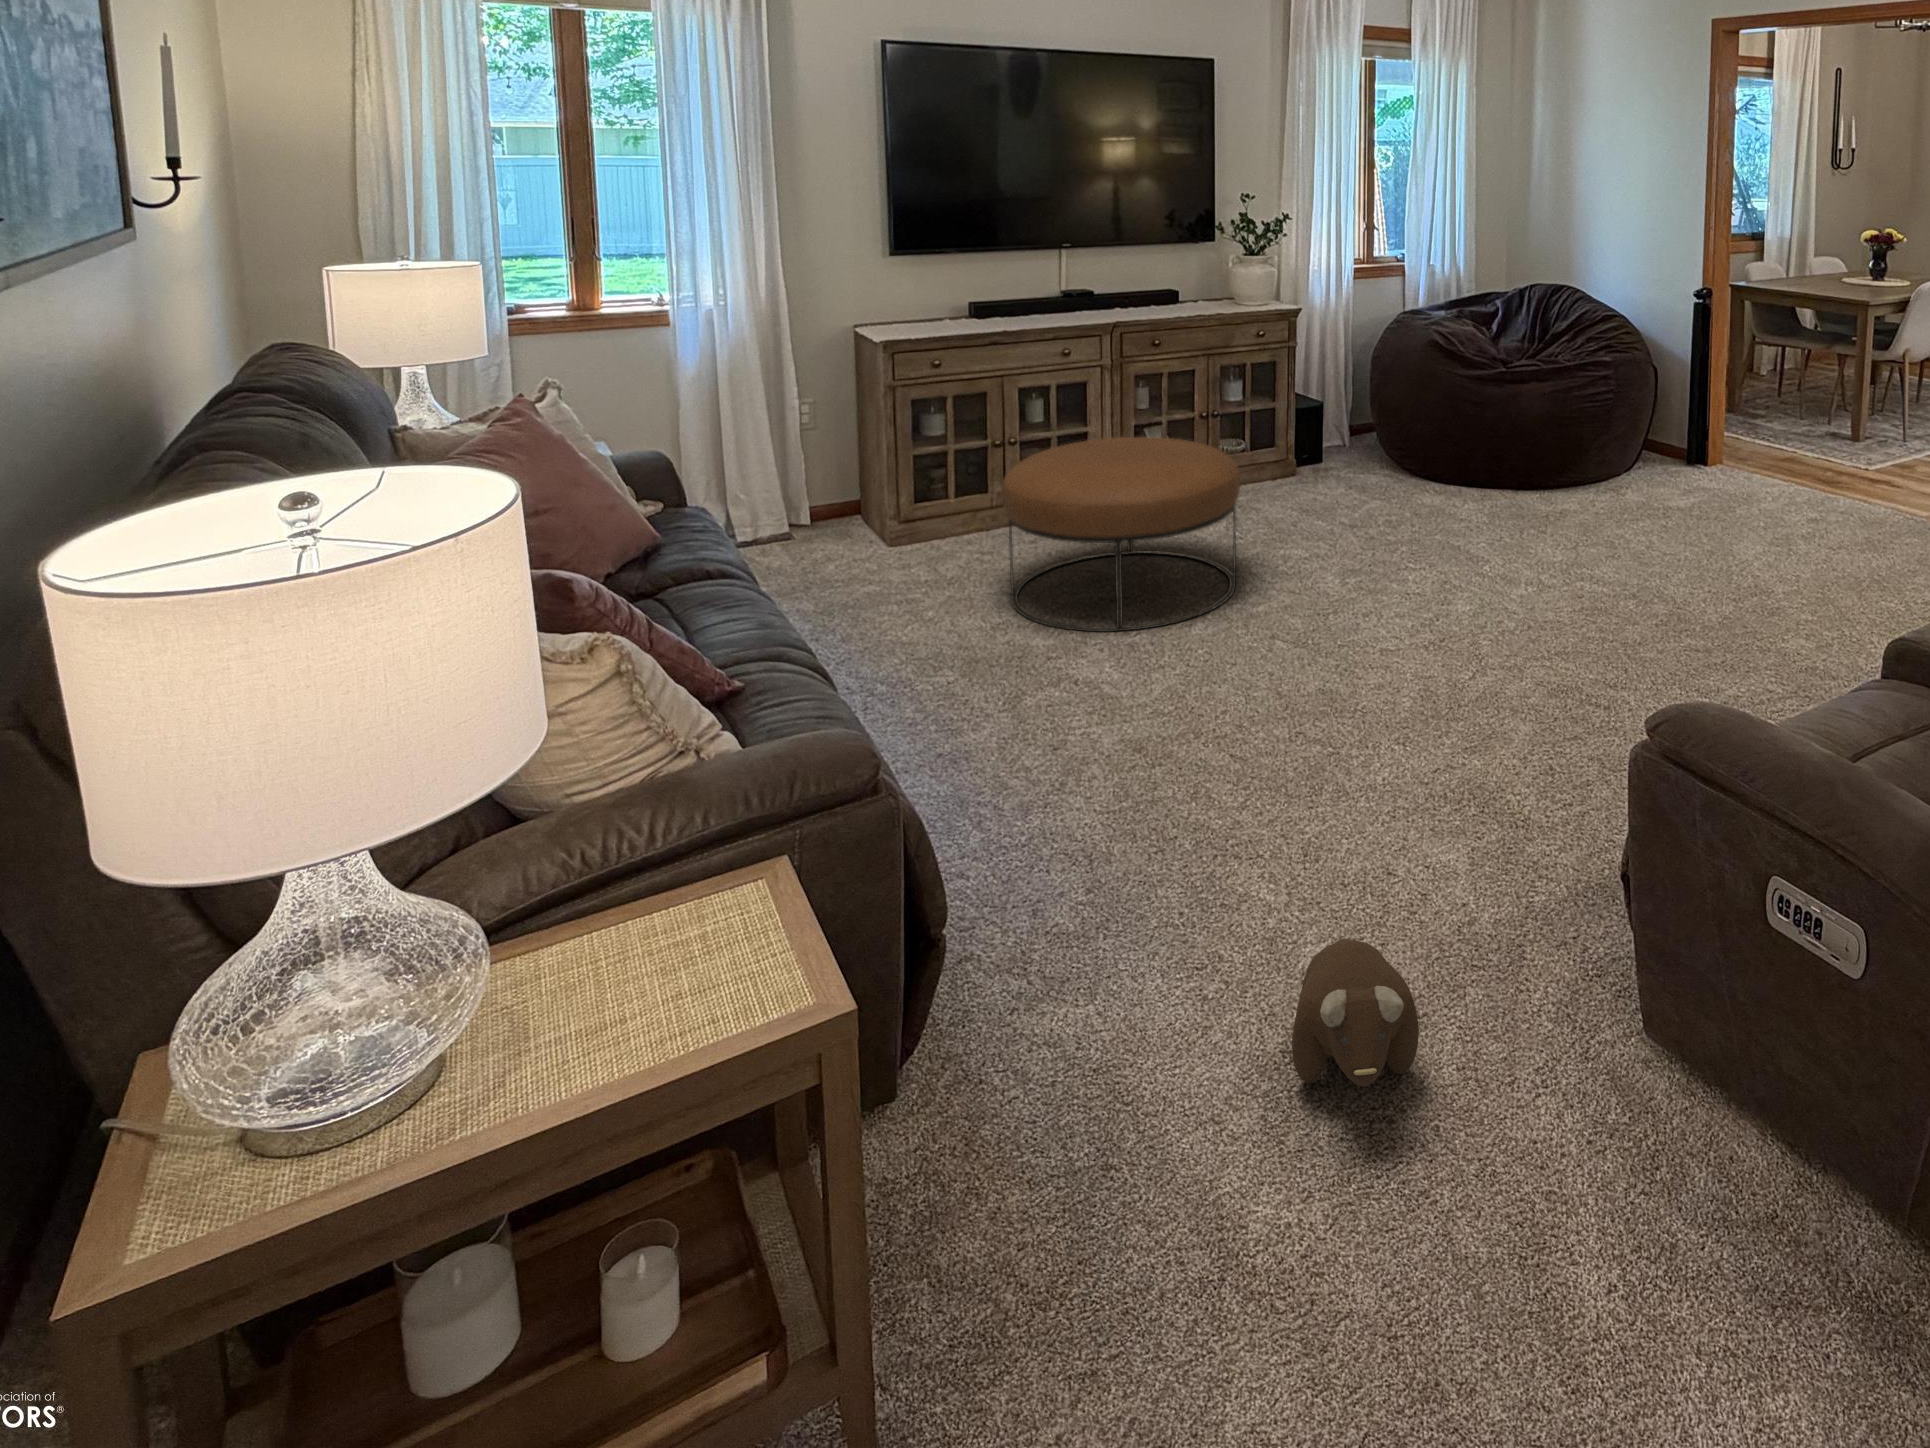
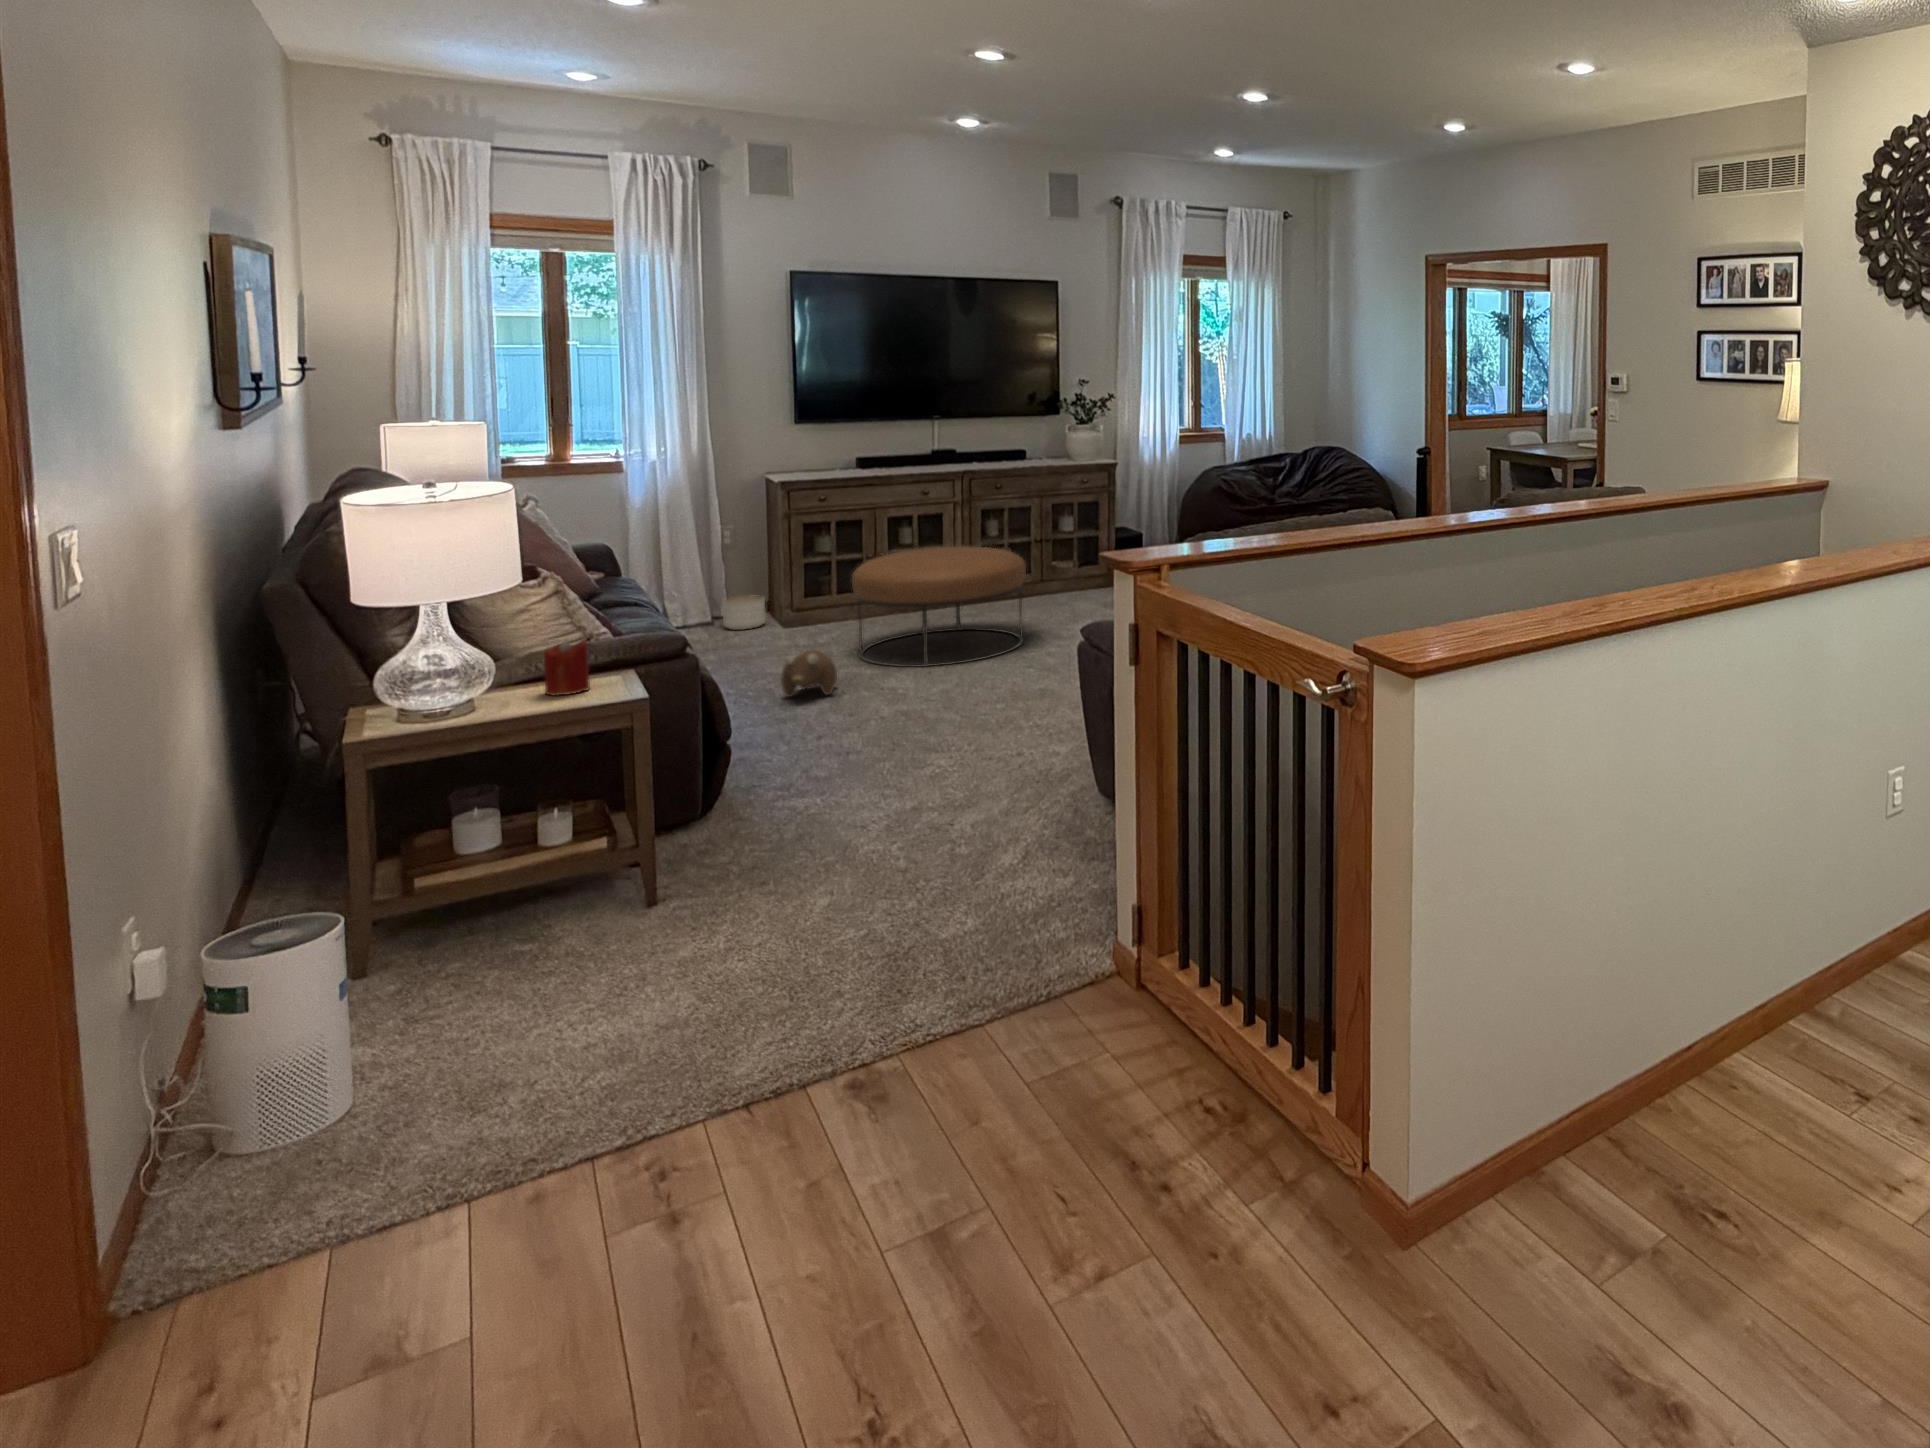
planter: none [807,496,863,547] -> present [723,596,766,630]
candle: none [566,829,674,989] -> present [544,639,590,696]
plush toy: present [1292,939,1419,1087] -> present [781,649,837,697]

